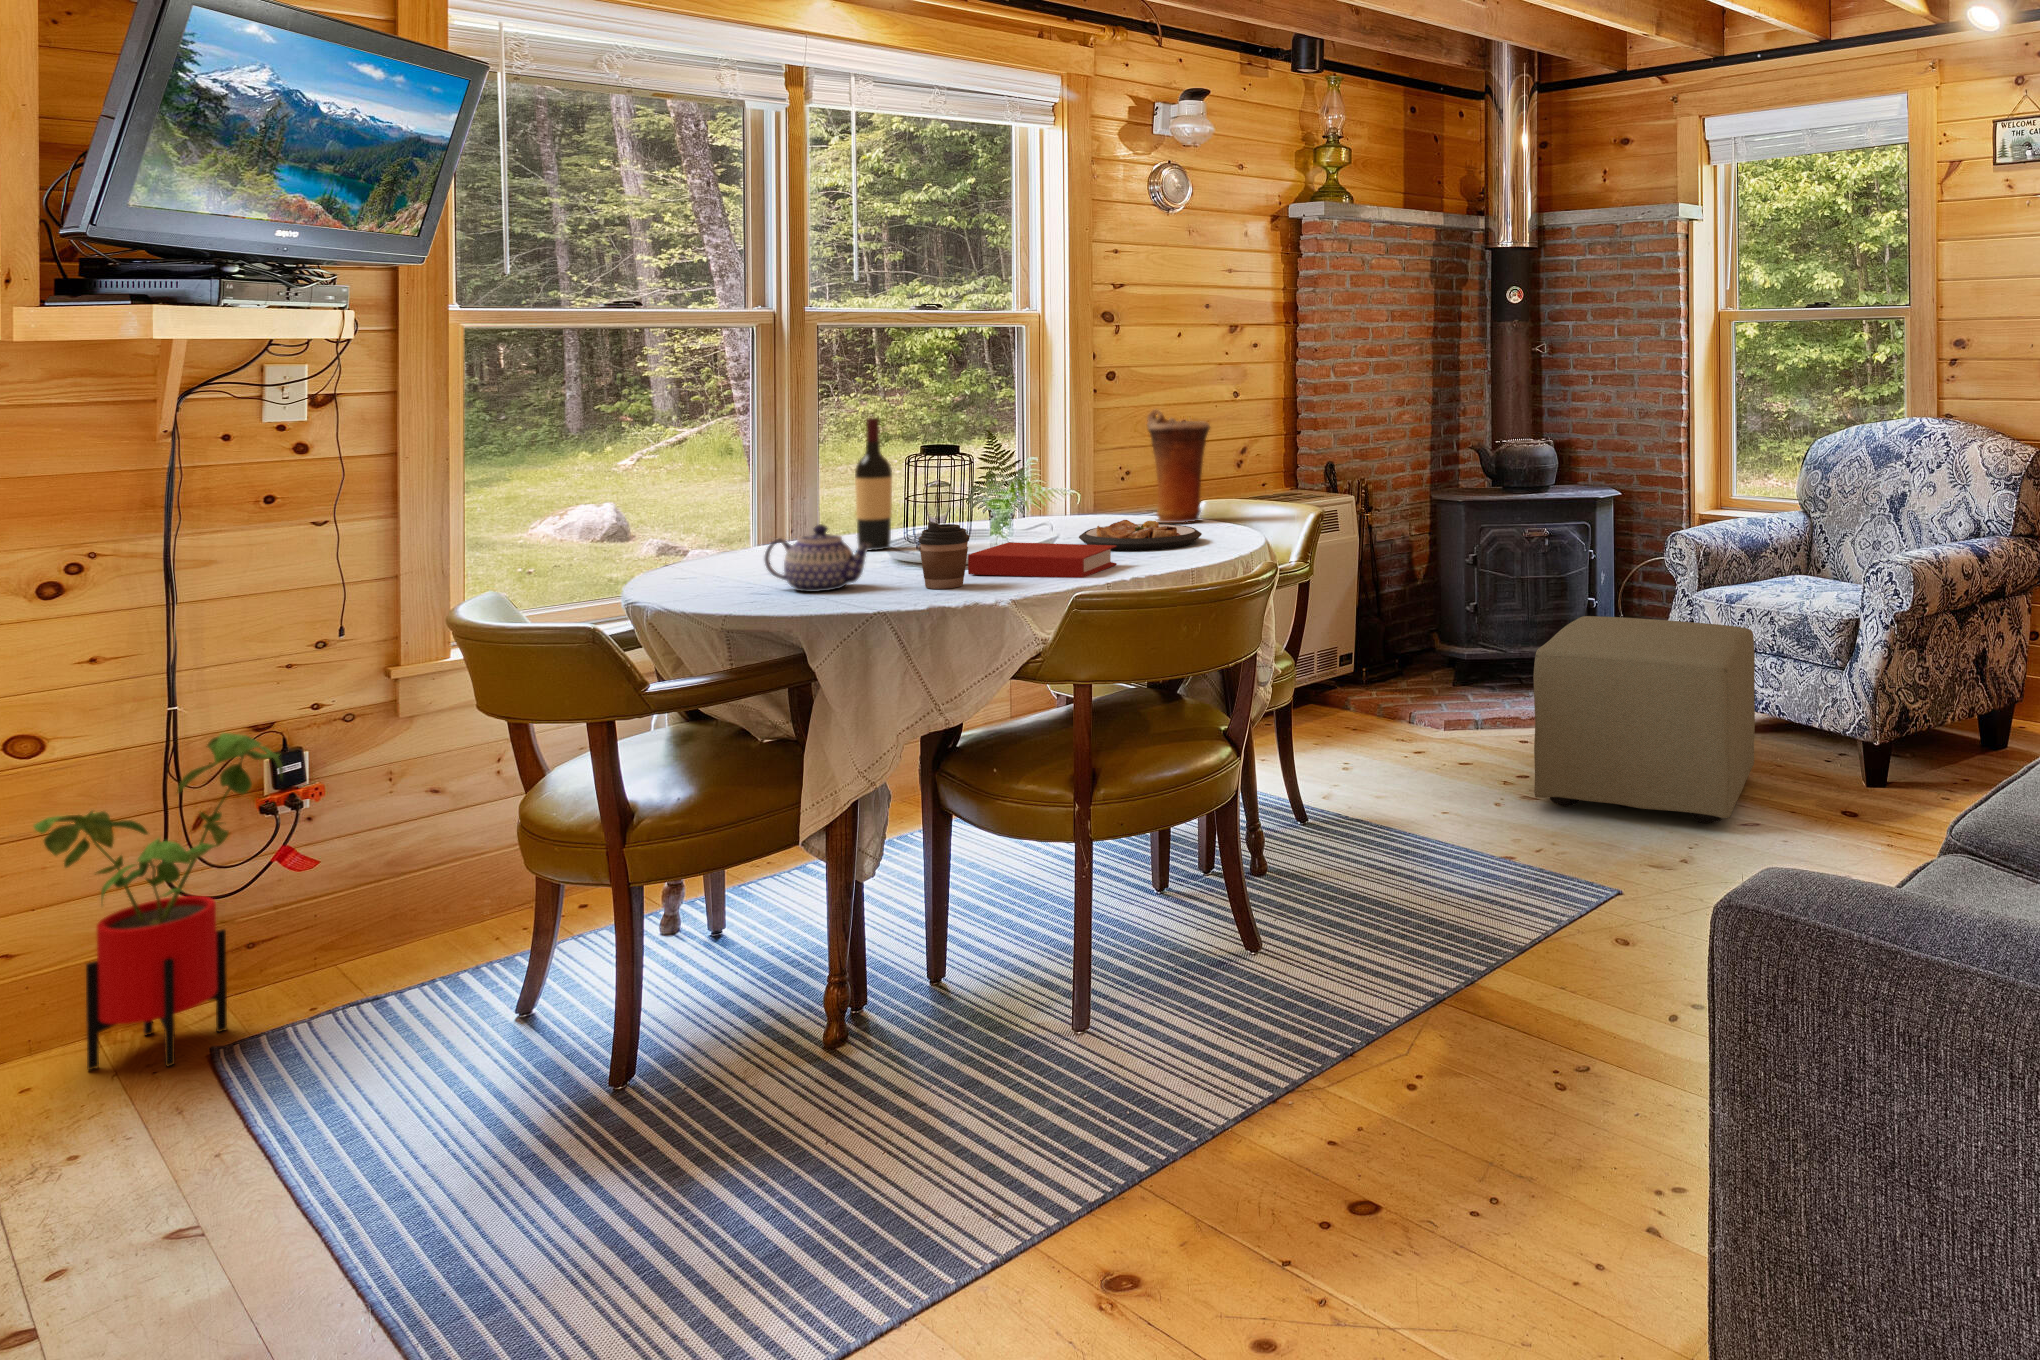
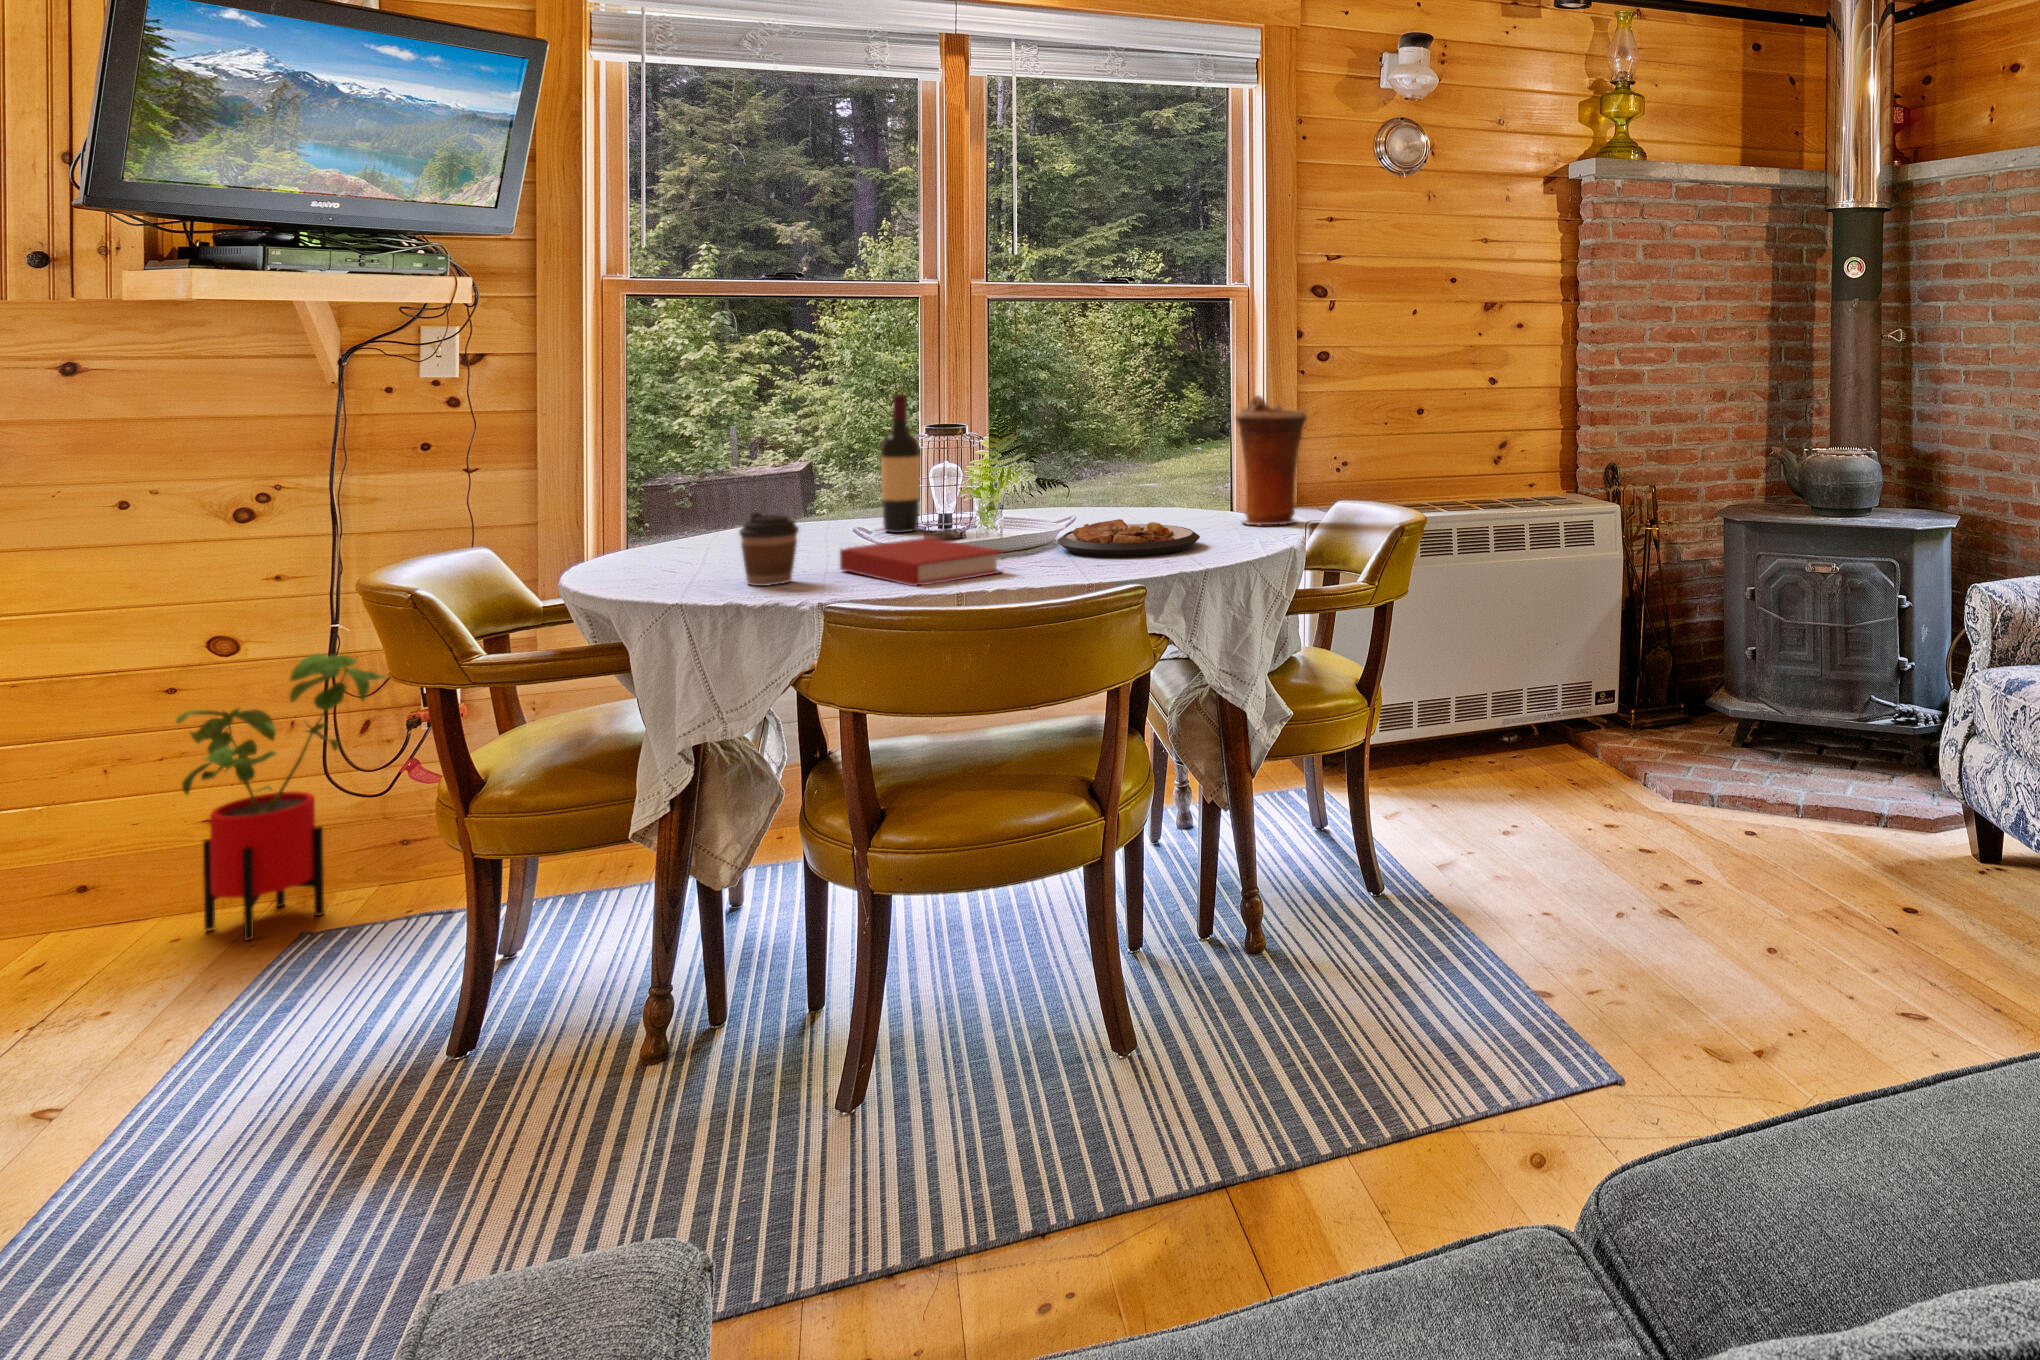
teapot: present [765,524,871,592] -> none [637,505,716,577]
ottoman: present [1533,616,1755,823] -> none [1648,683,1998,996]

